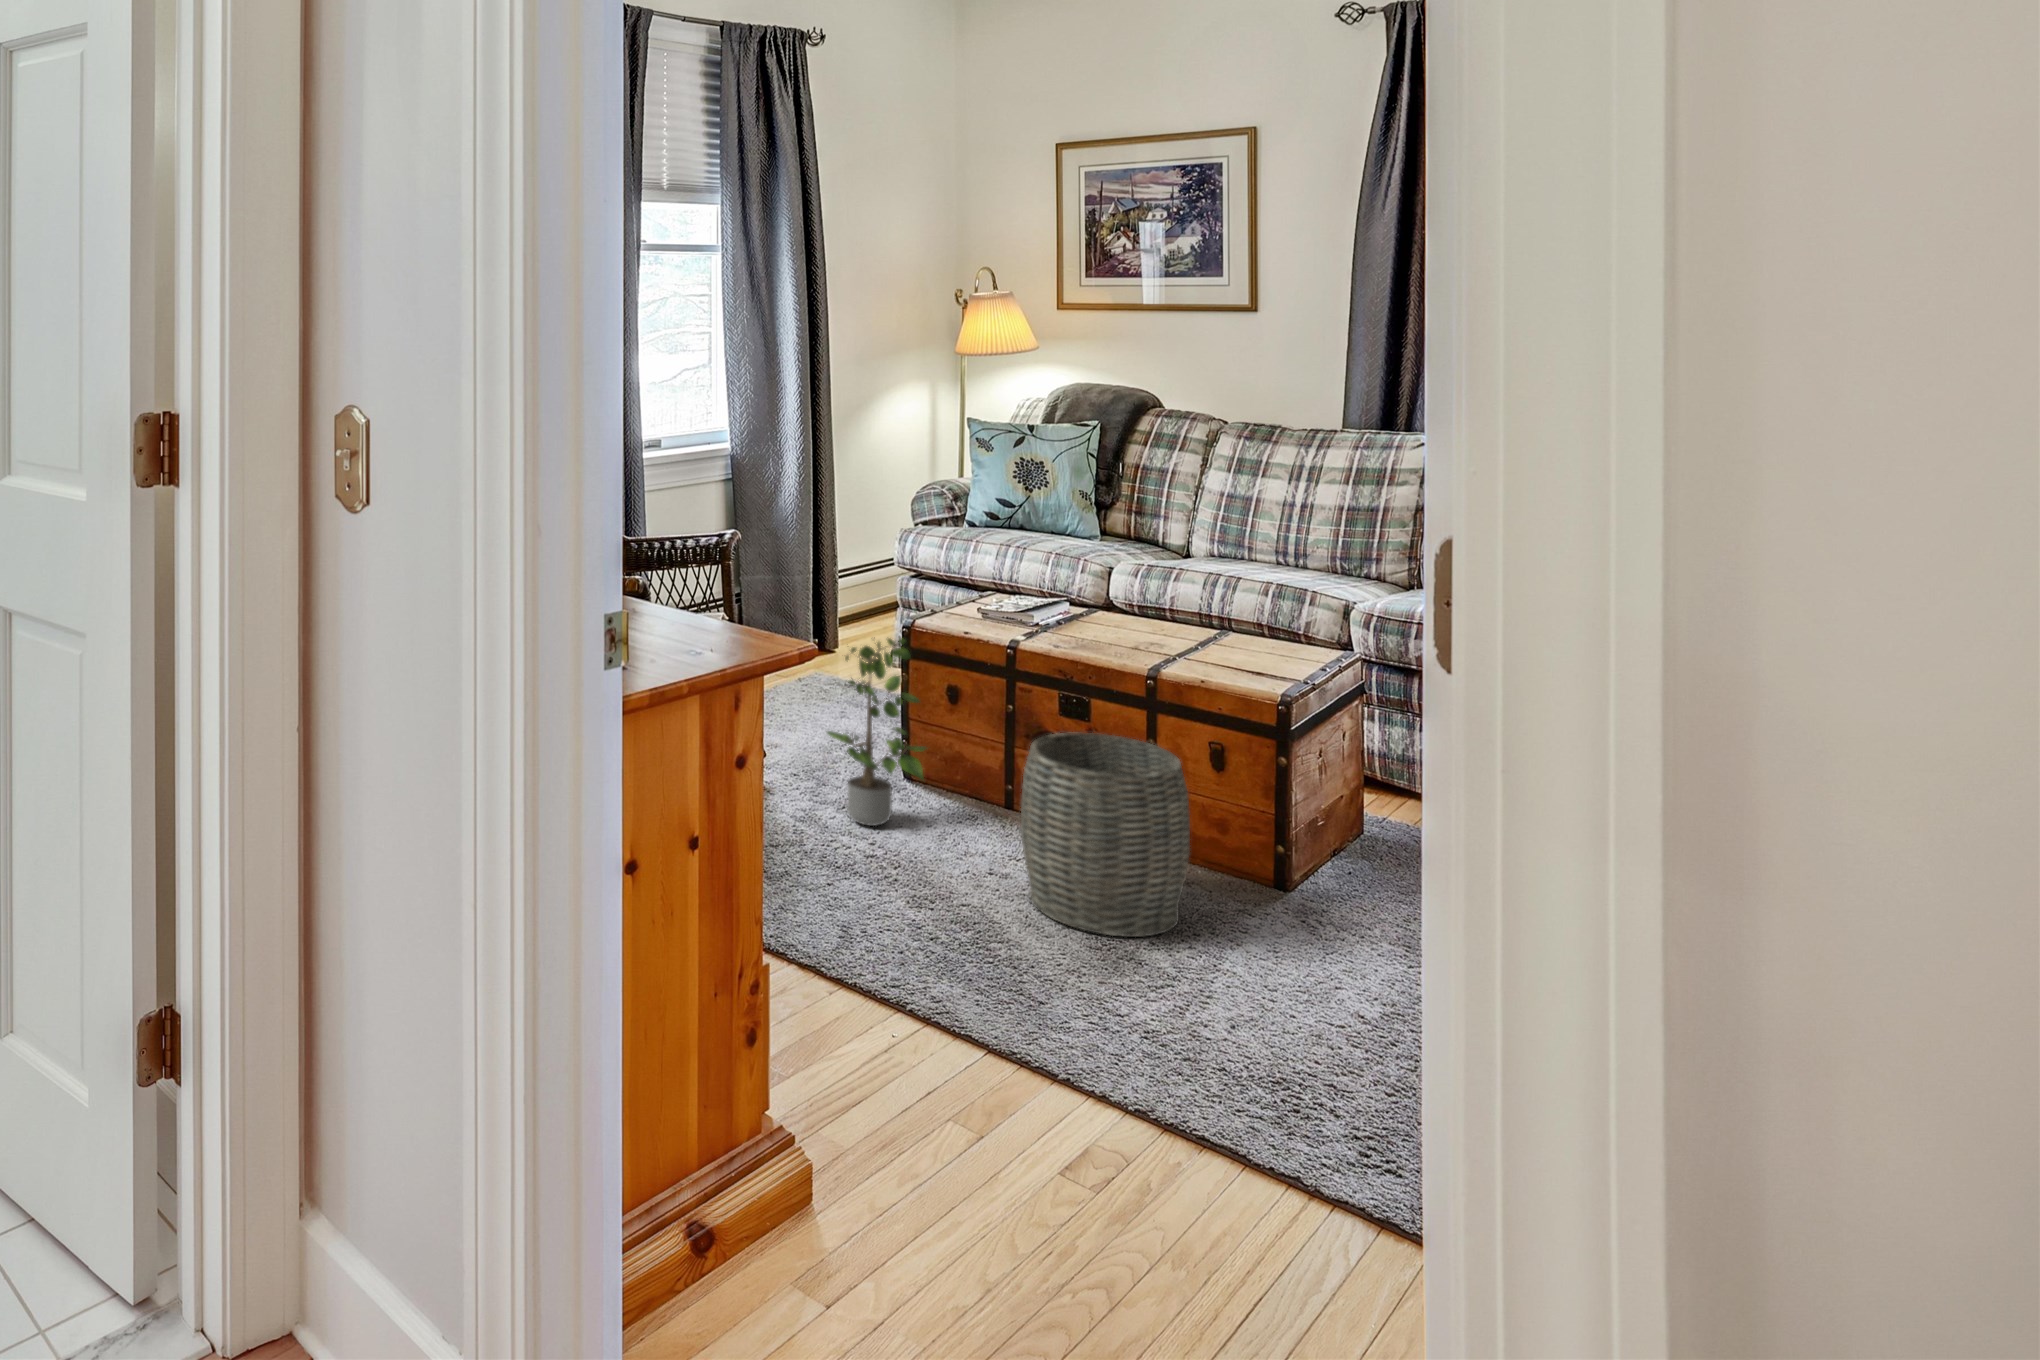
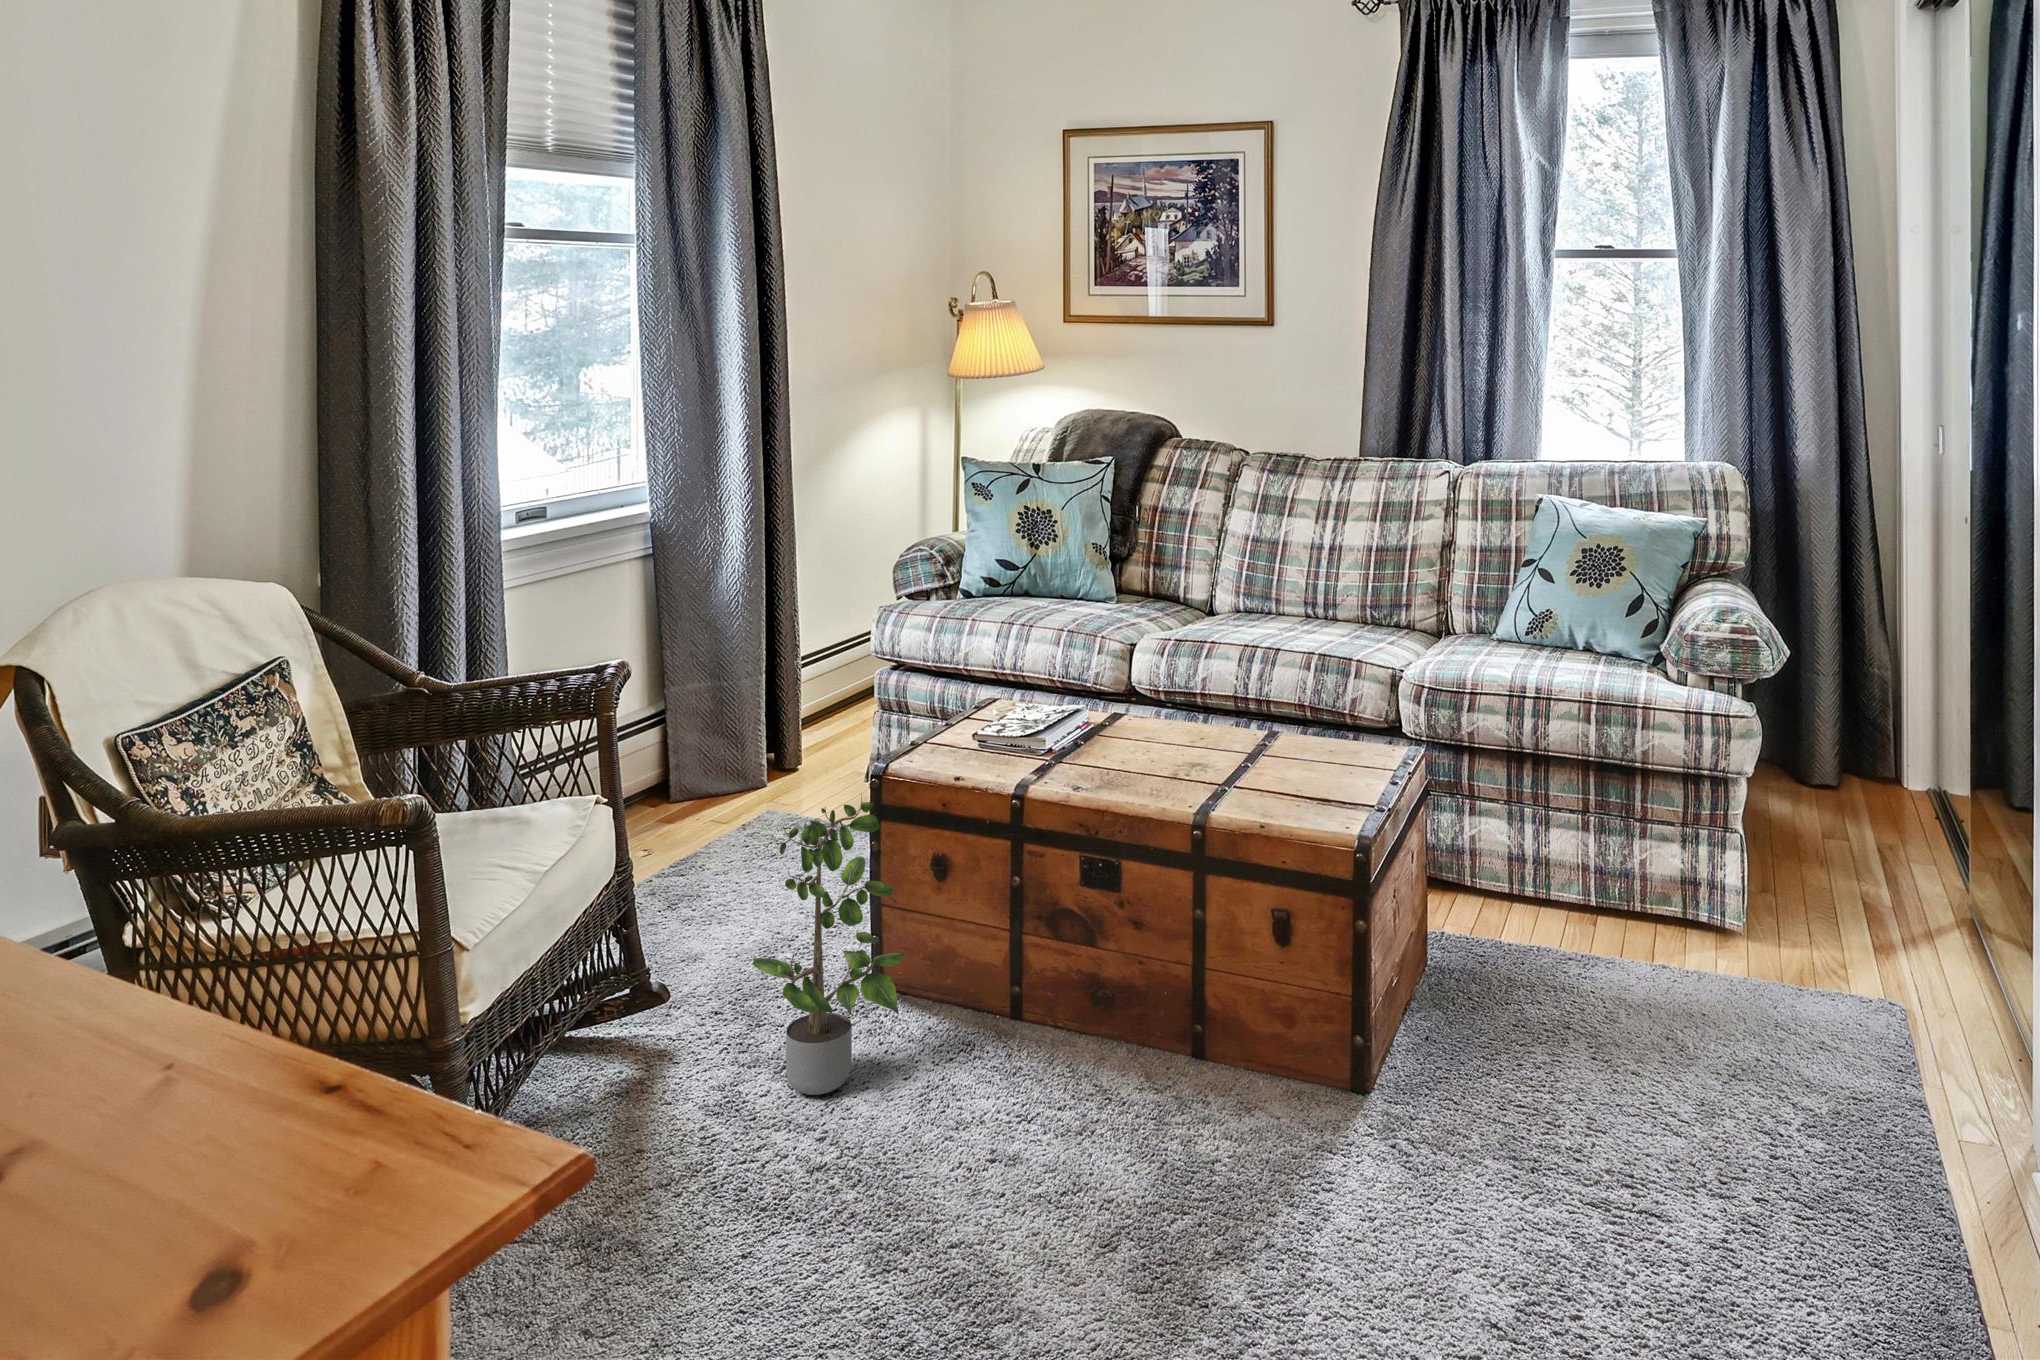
woven basket: present [1021,733,1190,937] -> none [1034,923,1260,1250]

